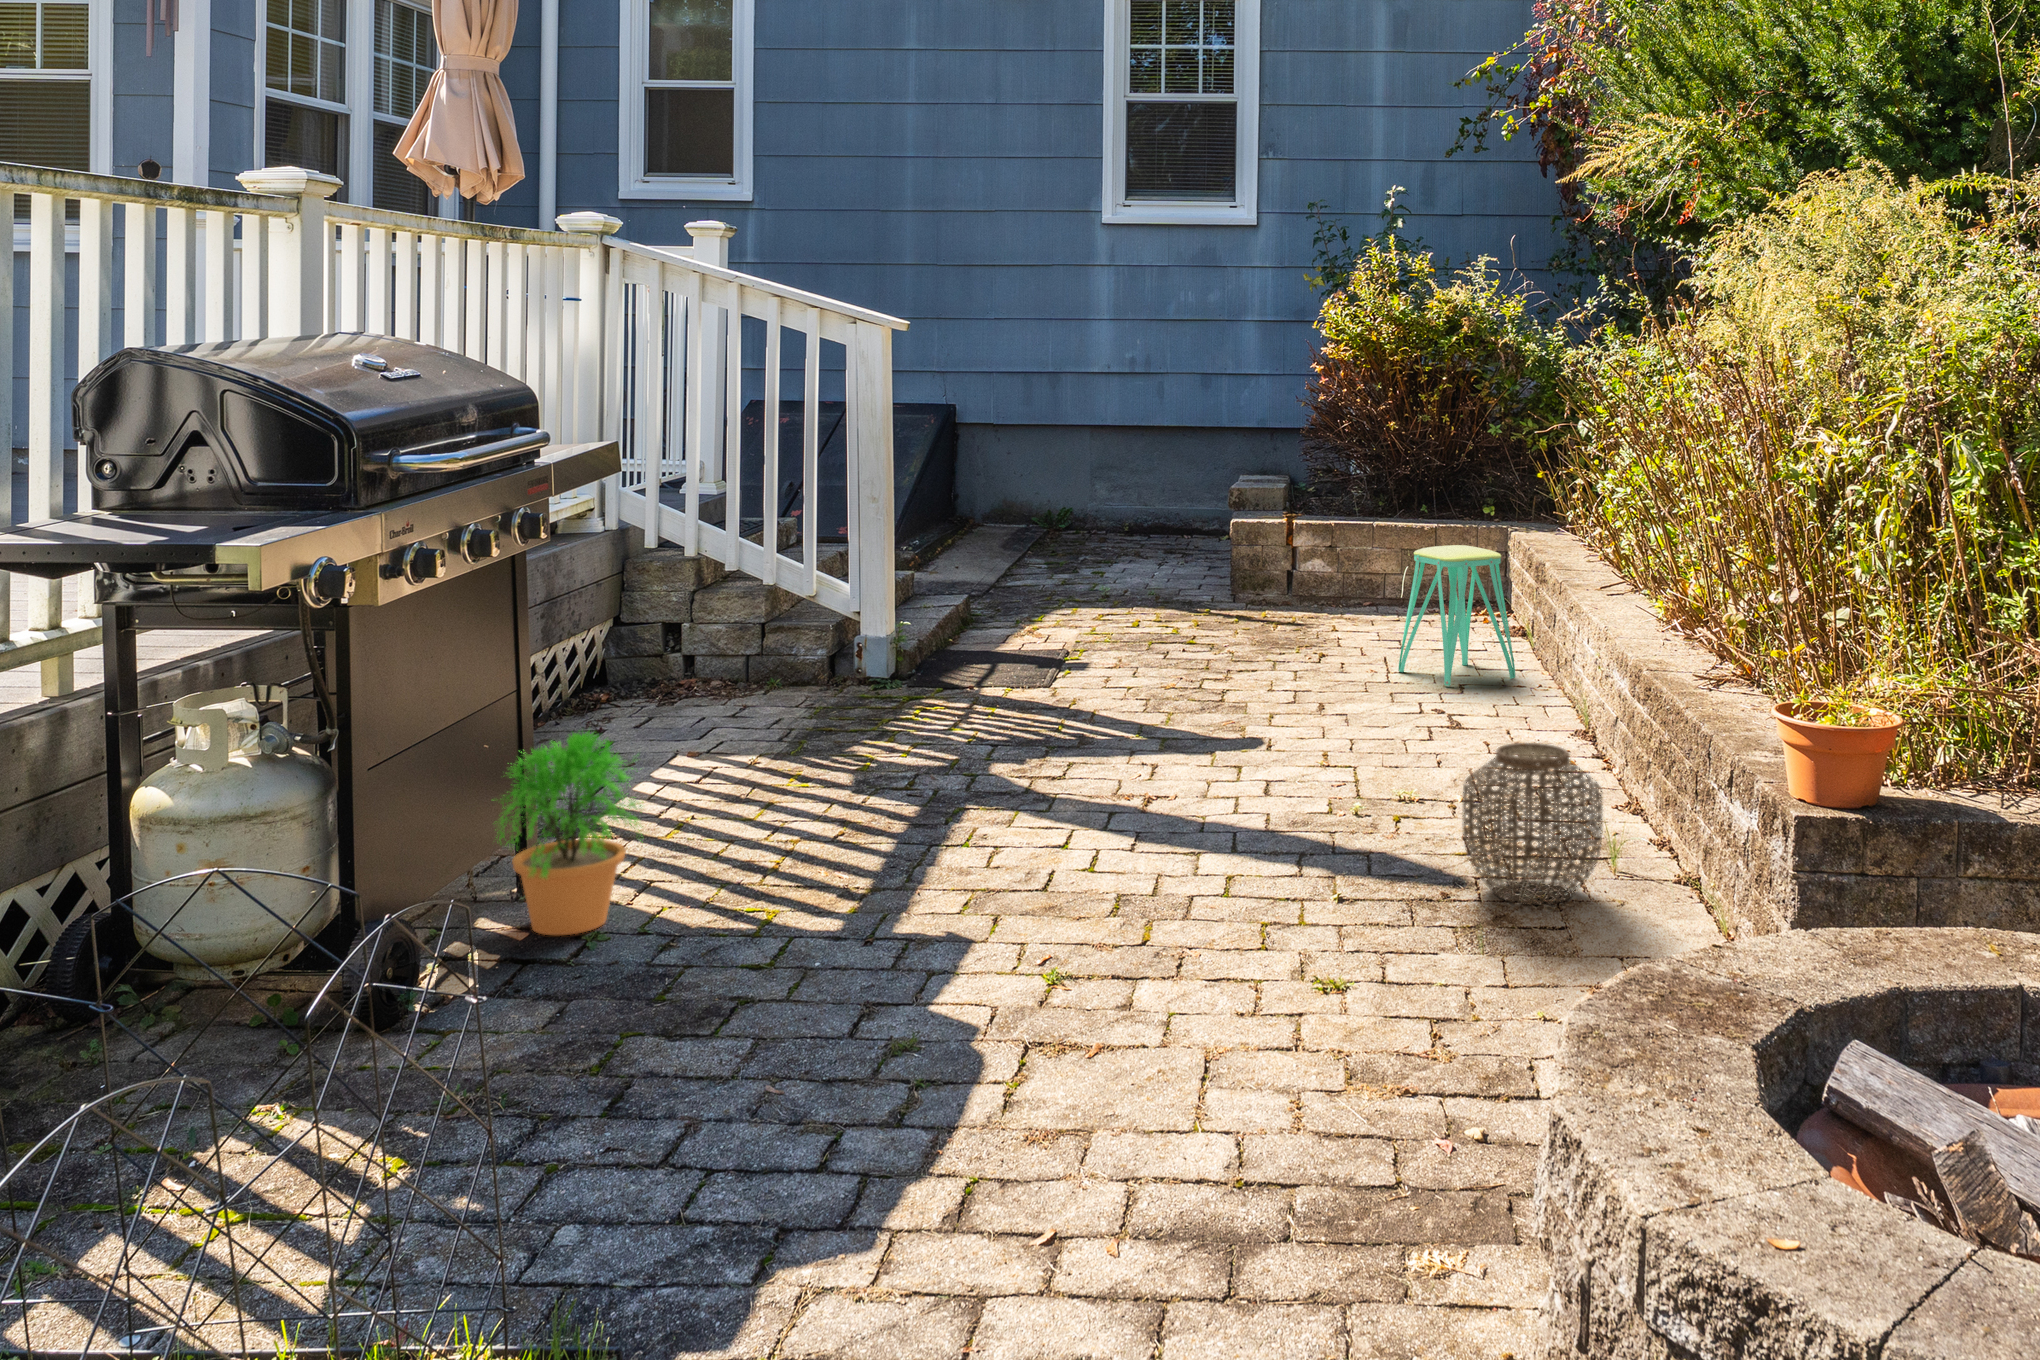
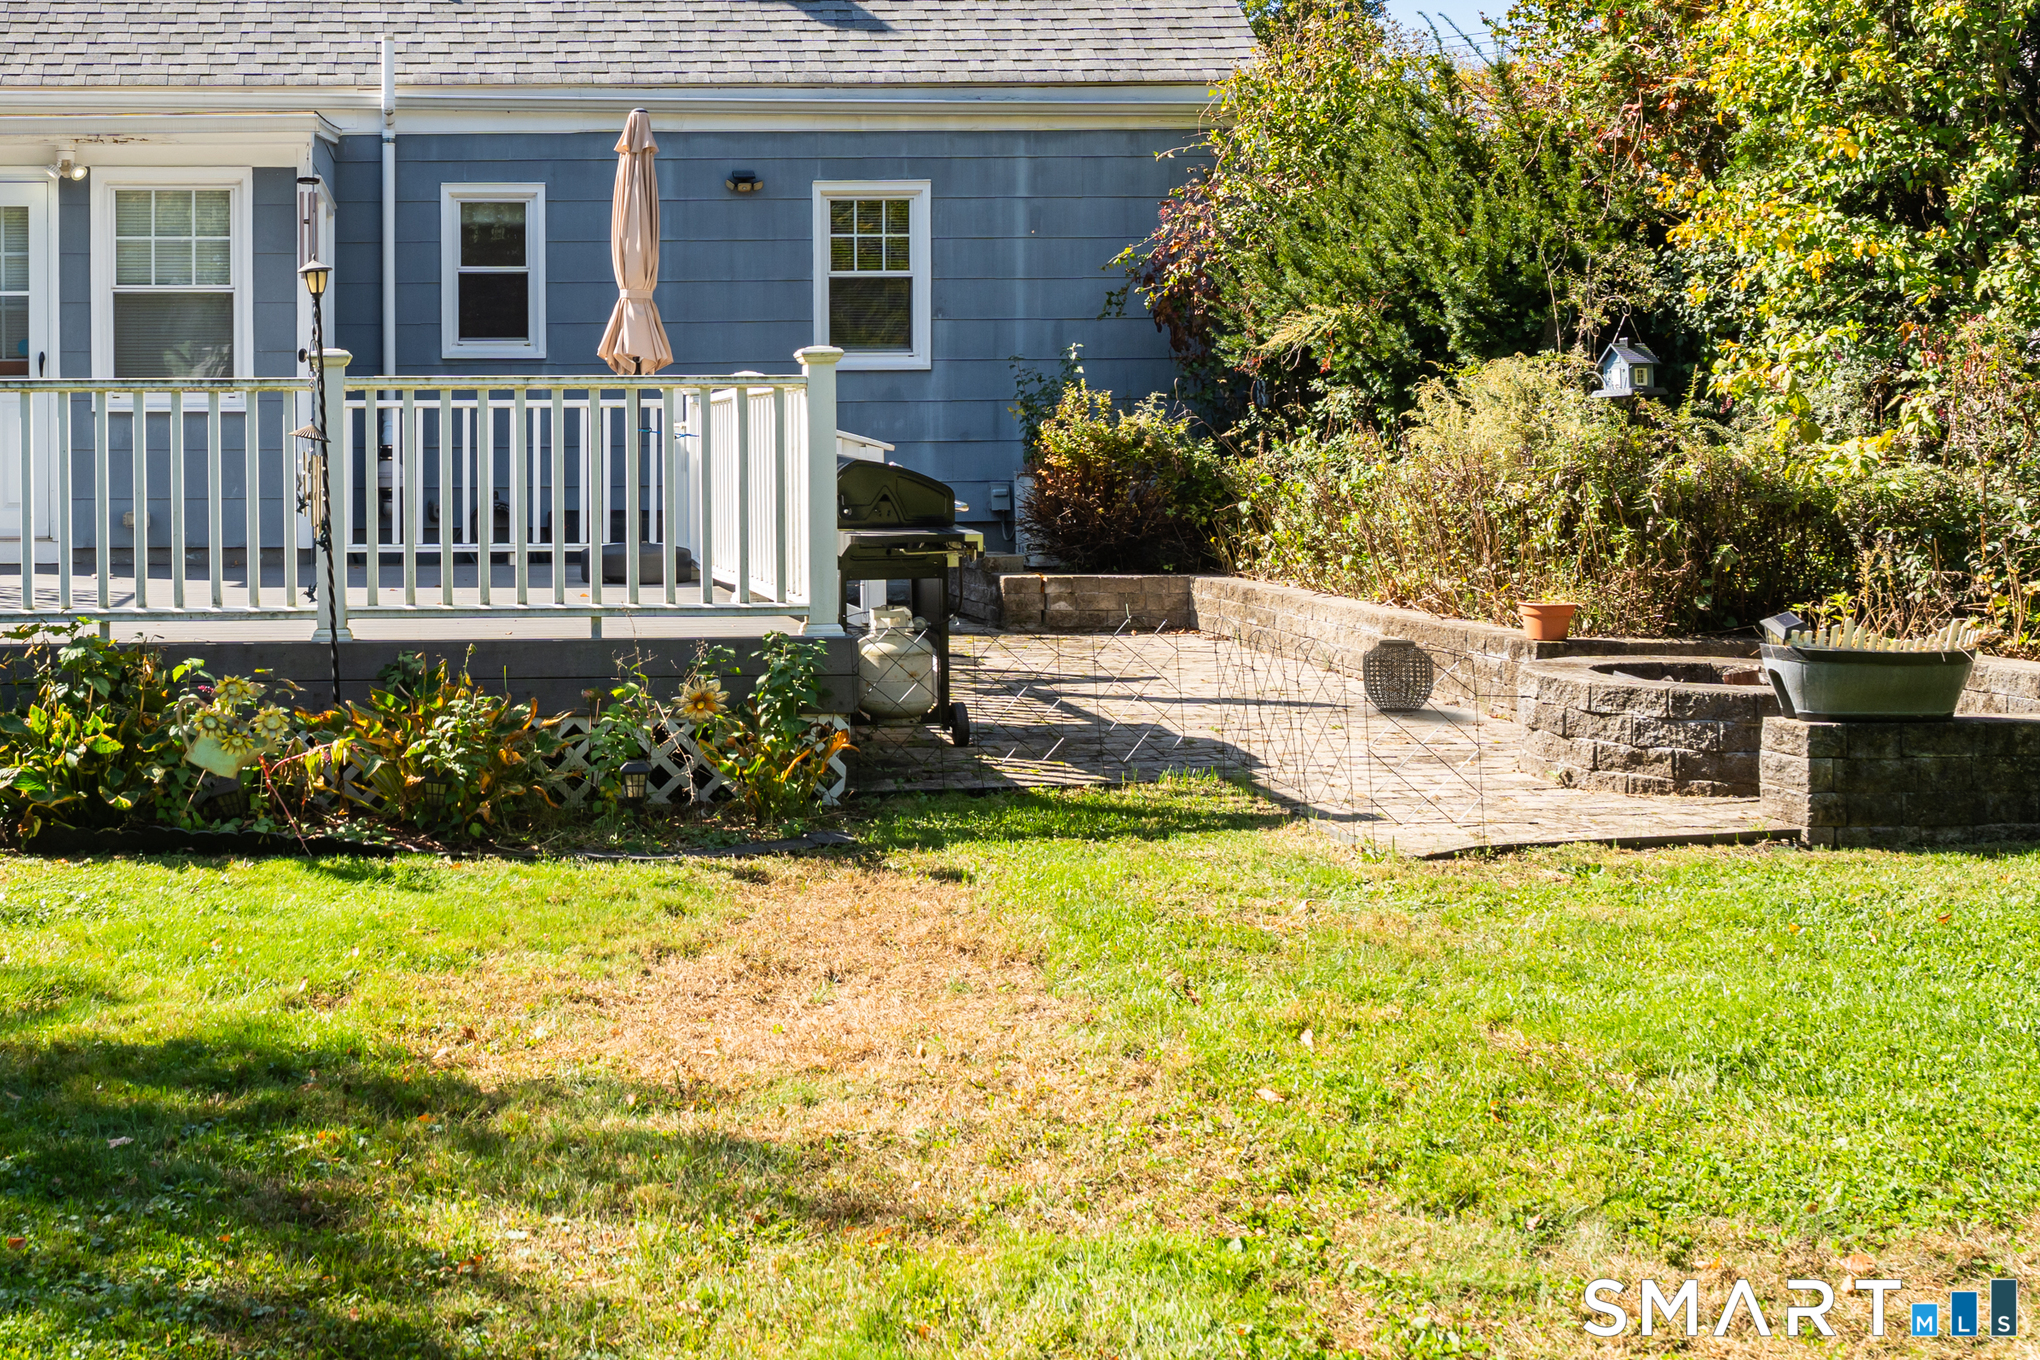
stool: present [1398,545,1515,686] -> none [1185,578,1261,661]
potted plant: present [495,732,642,935] -> none [945,637,1018,730]

